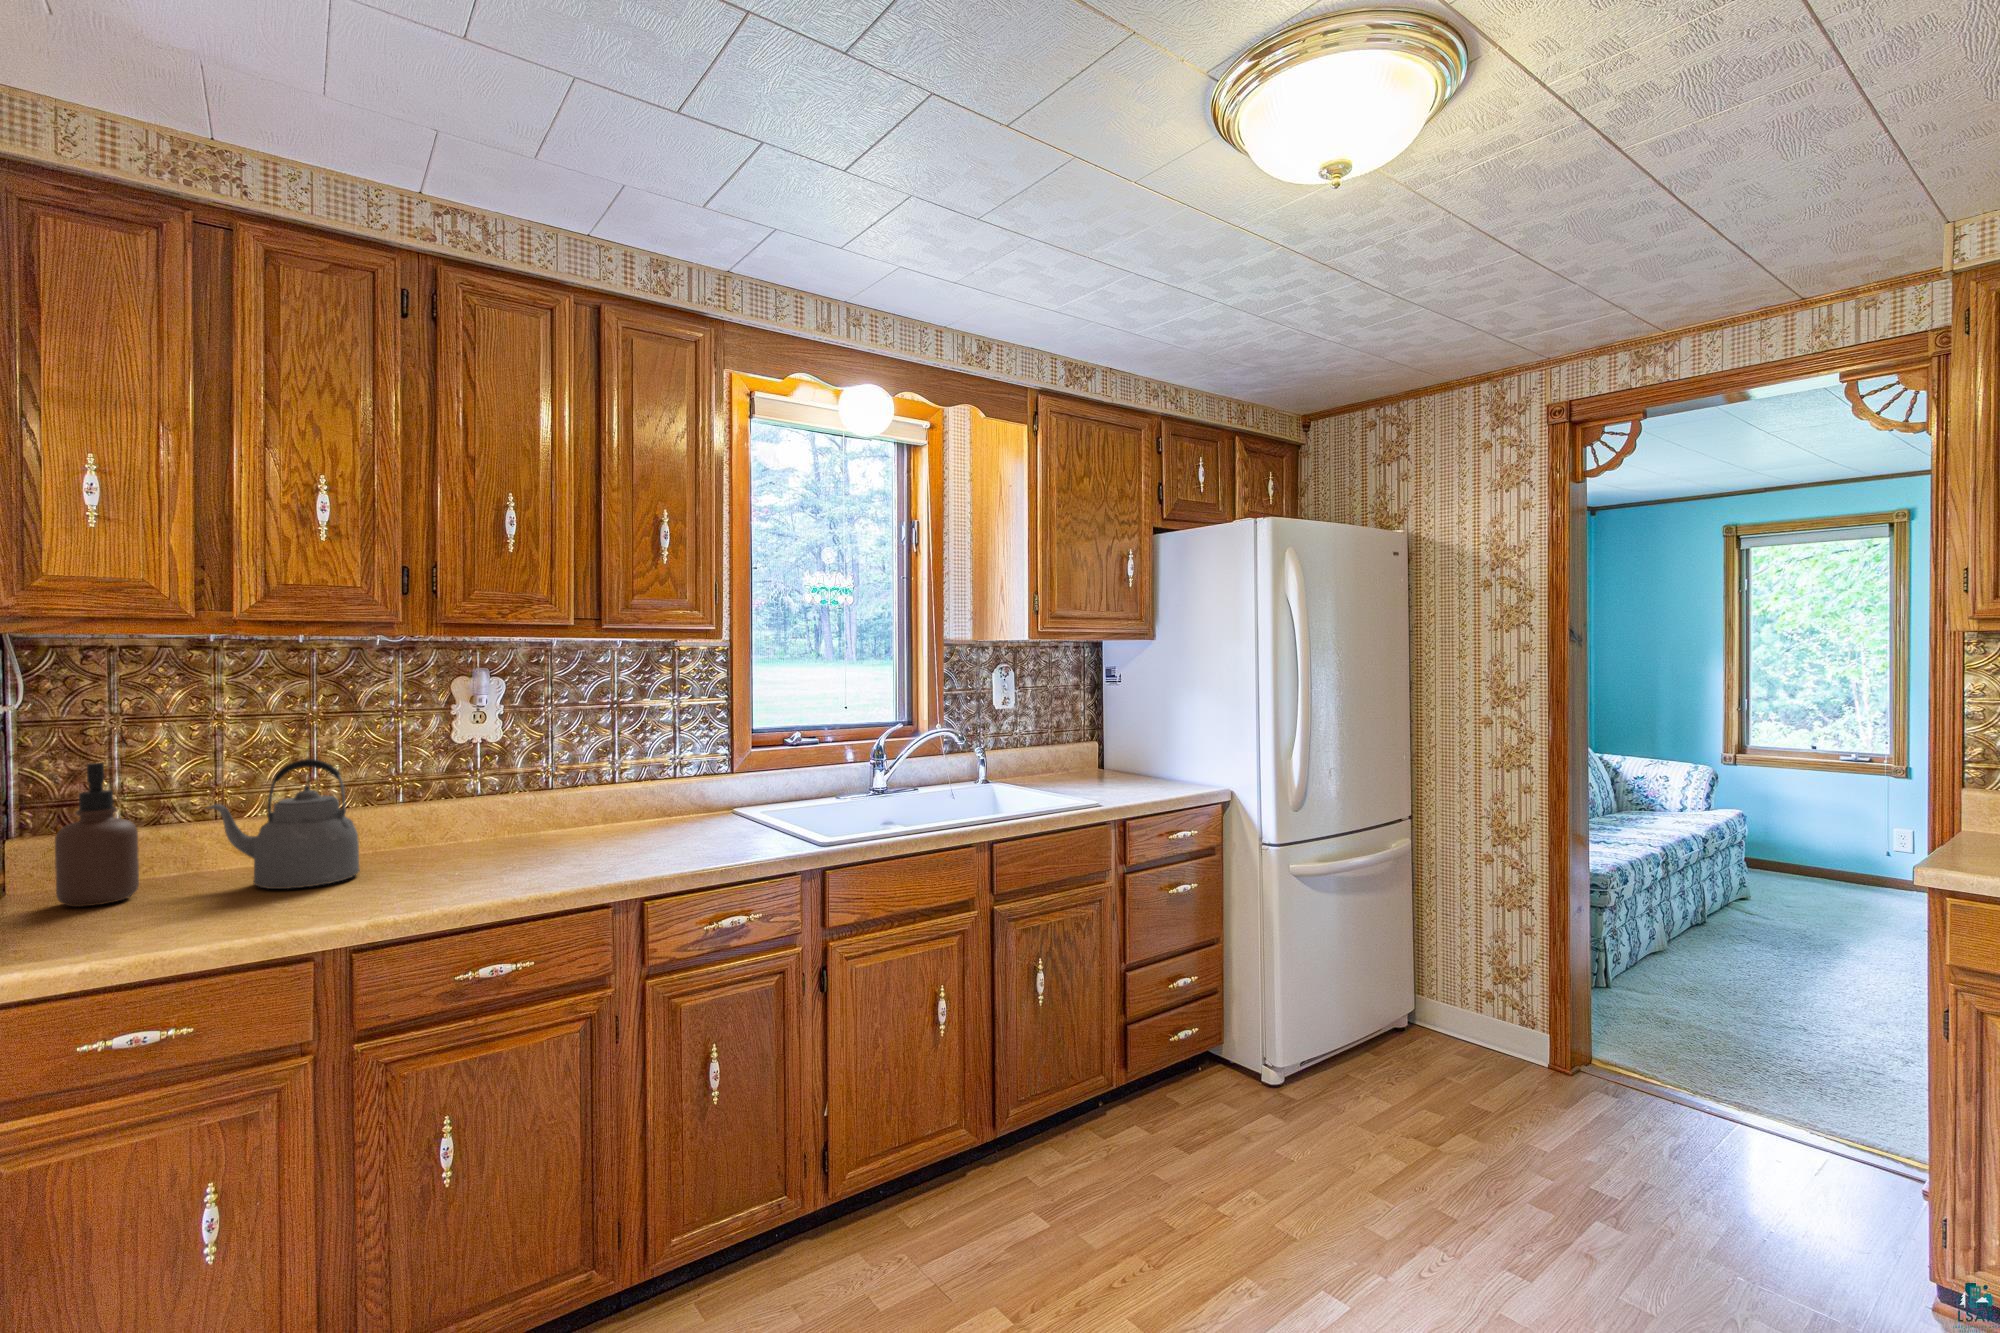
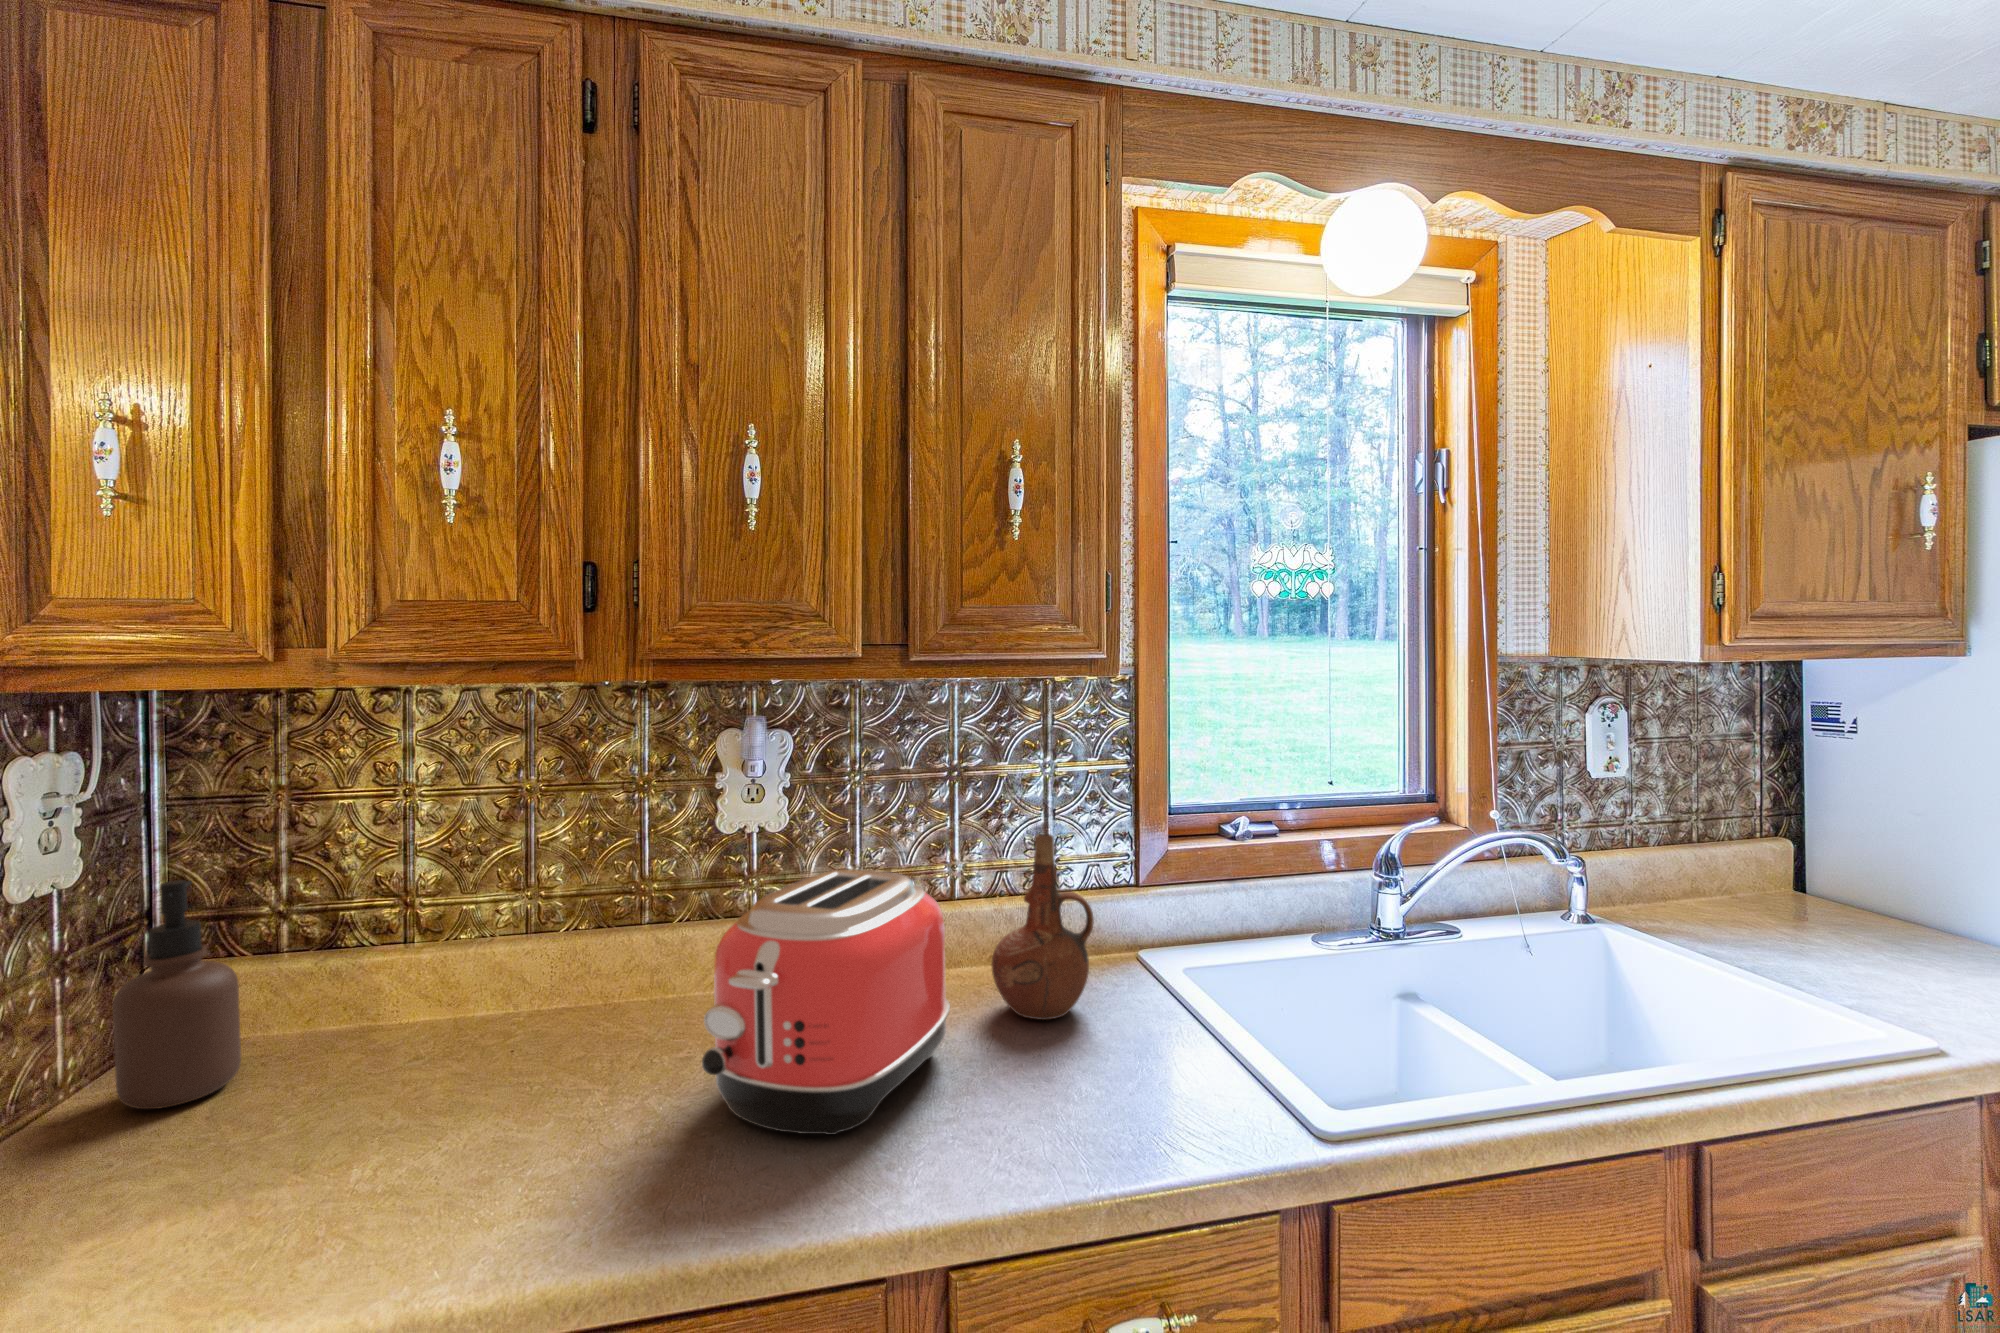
ceramic pitcher: none [647,733,708,835] -> present [991,834,1094,1020]
toaster: none [498,749,630,870] -> present [702,869,950,1135]
kettle: present [208,759,360,889] -> none [329,882,534,1111]

